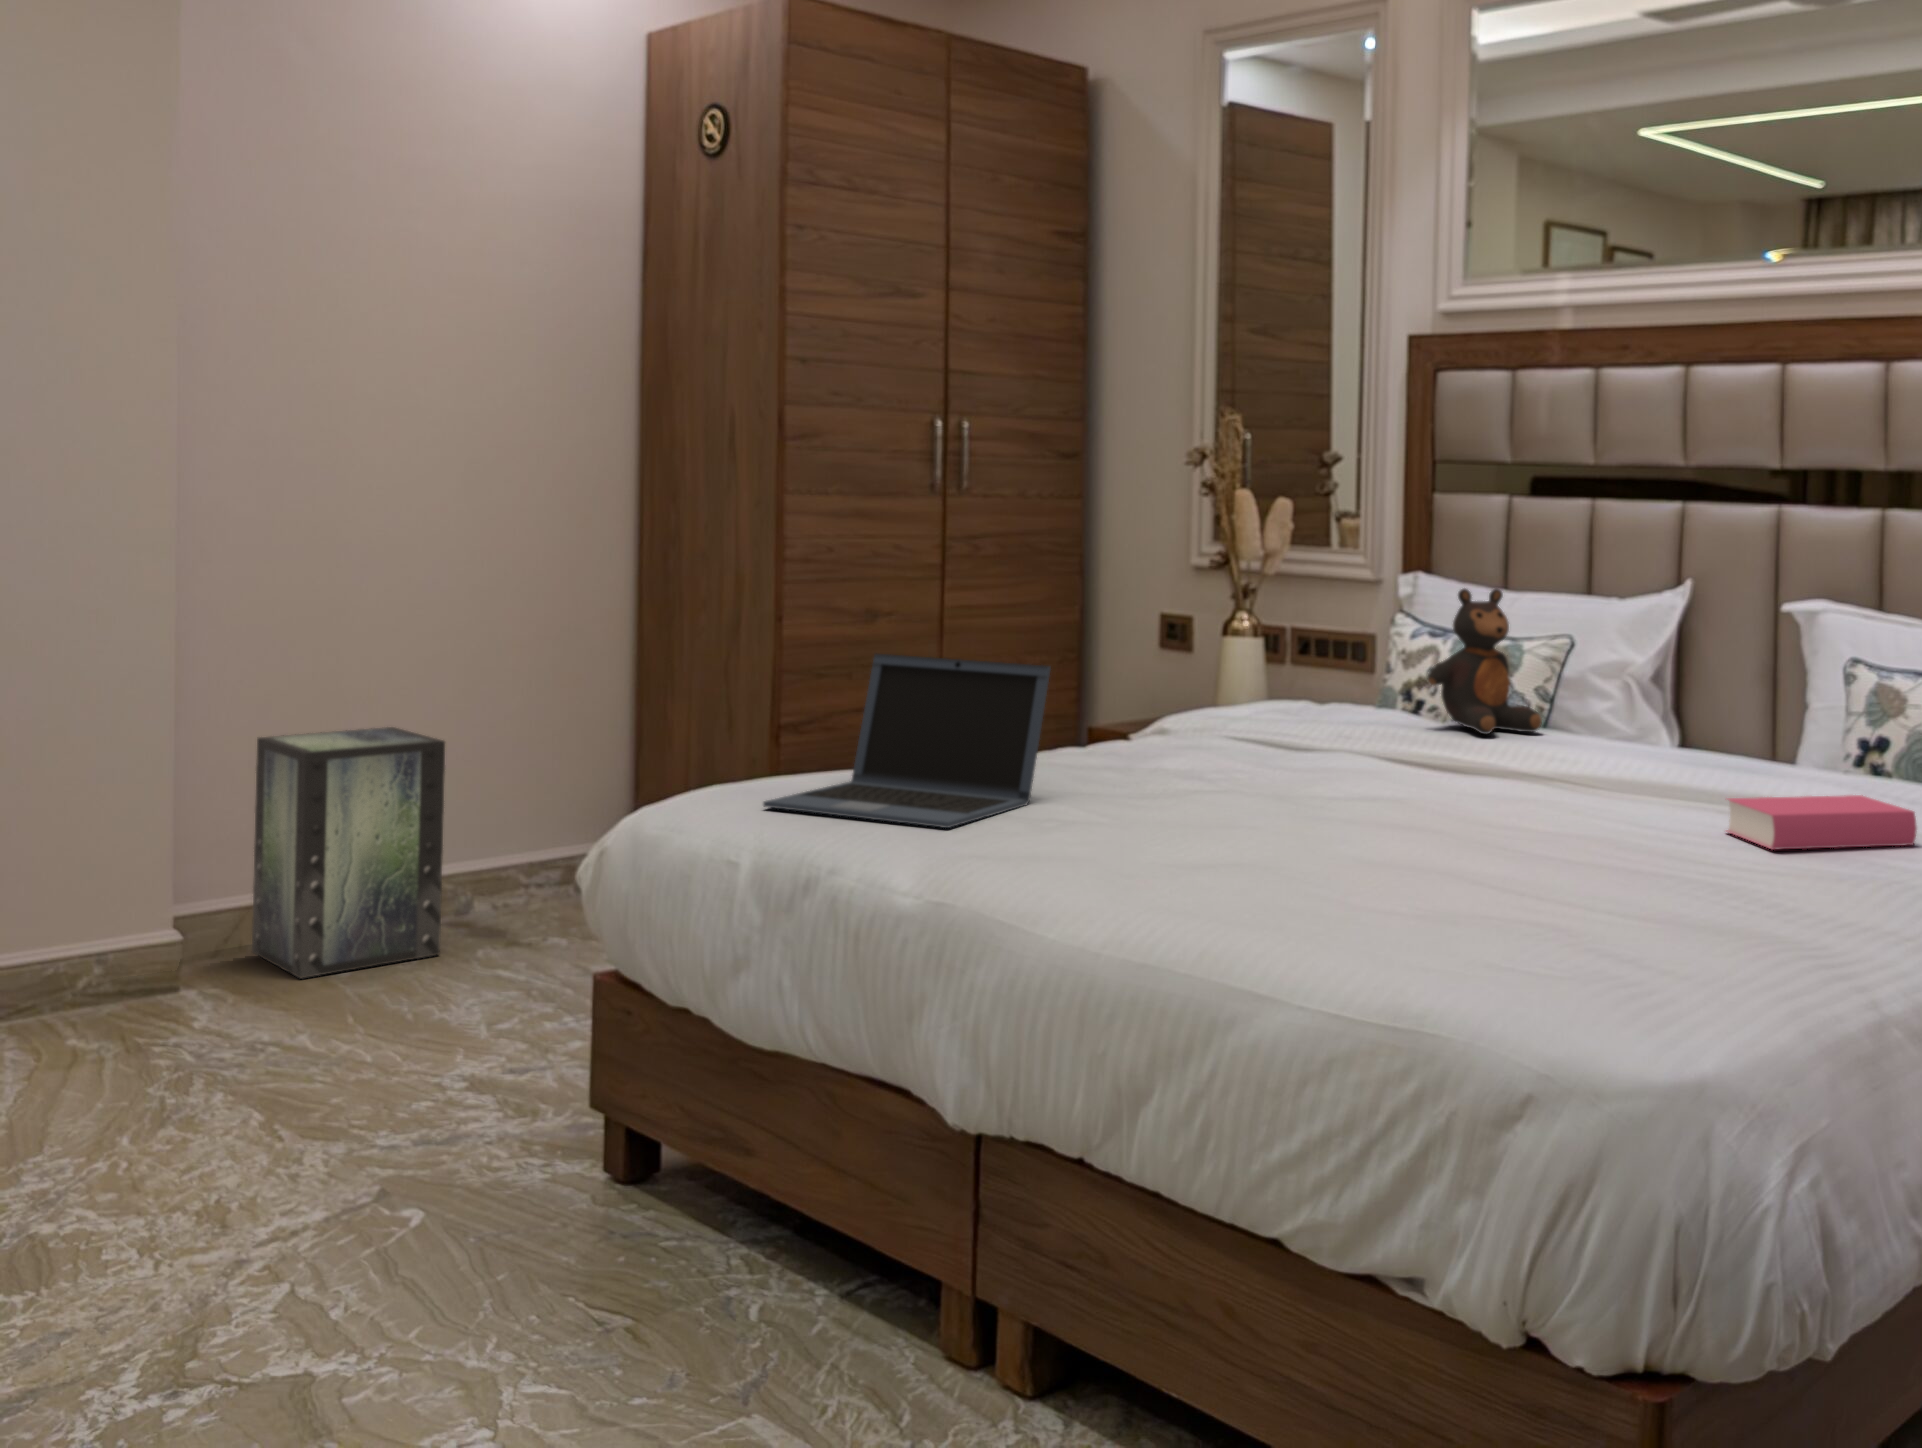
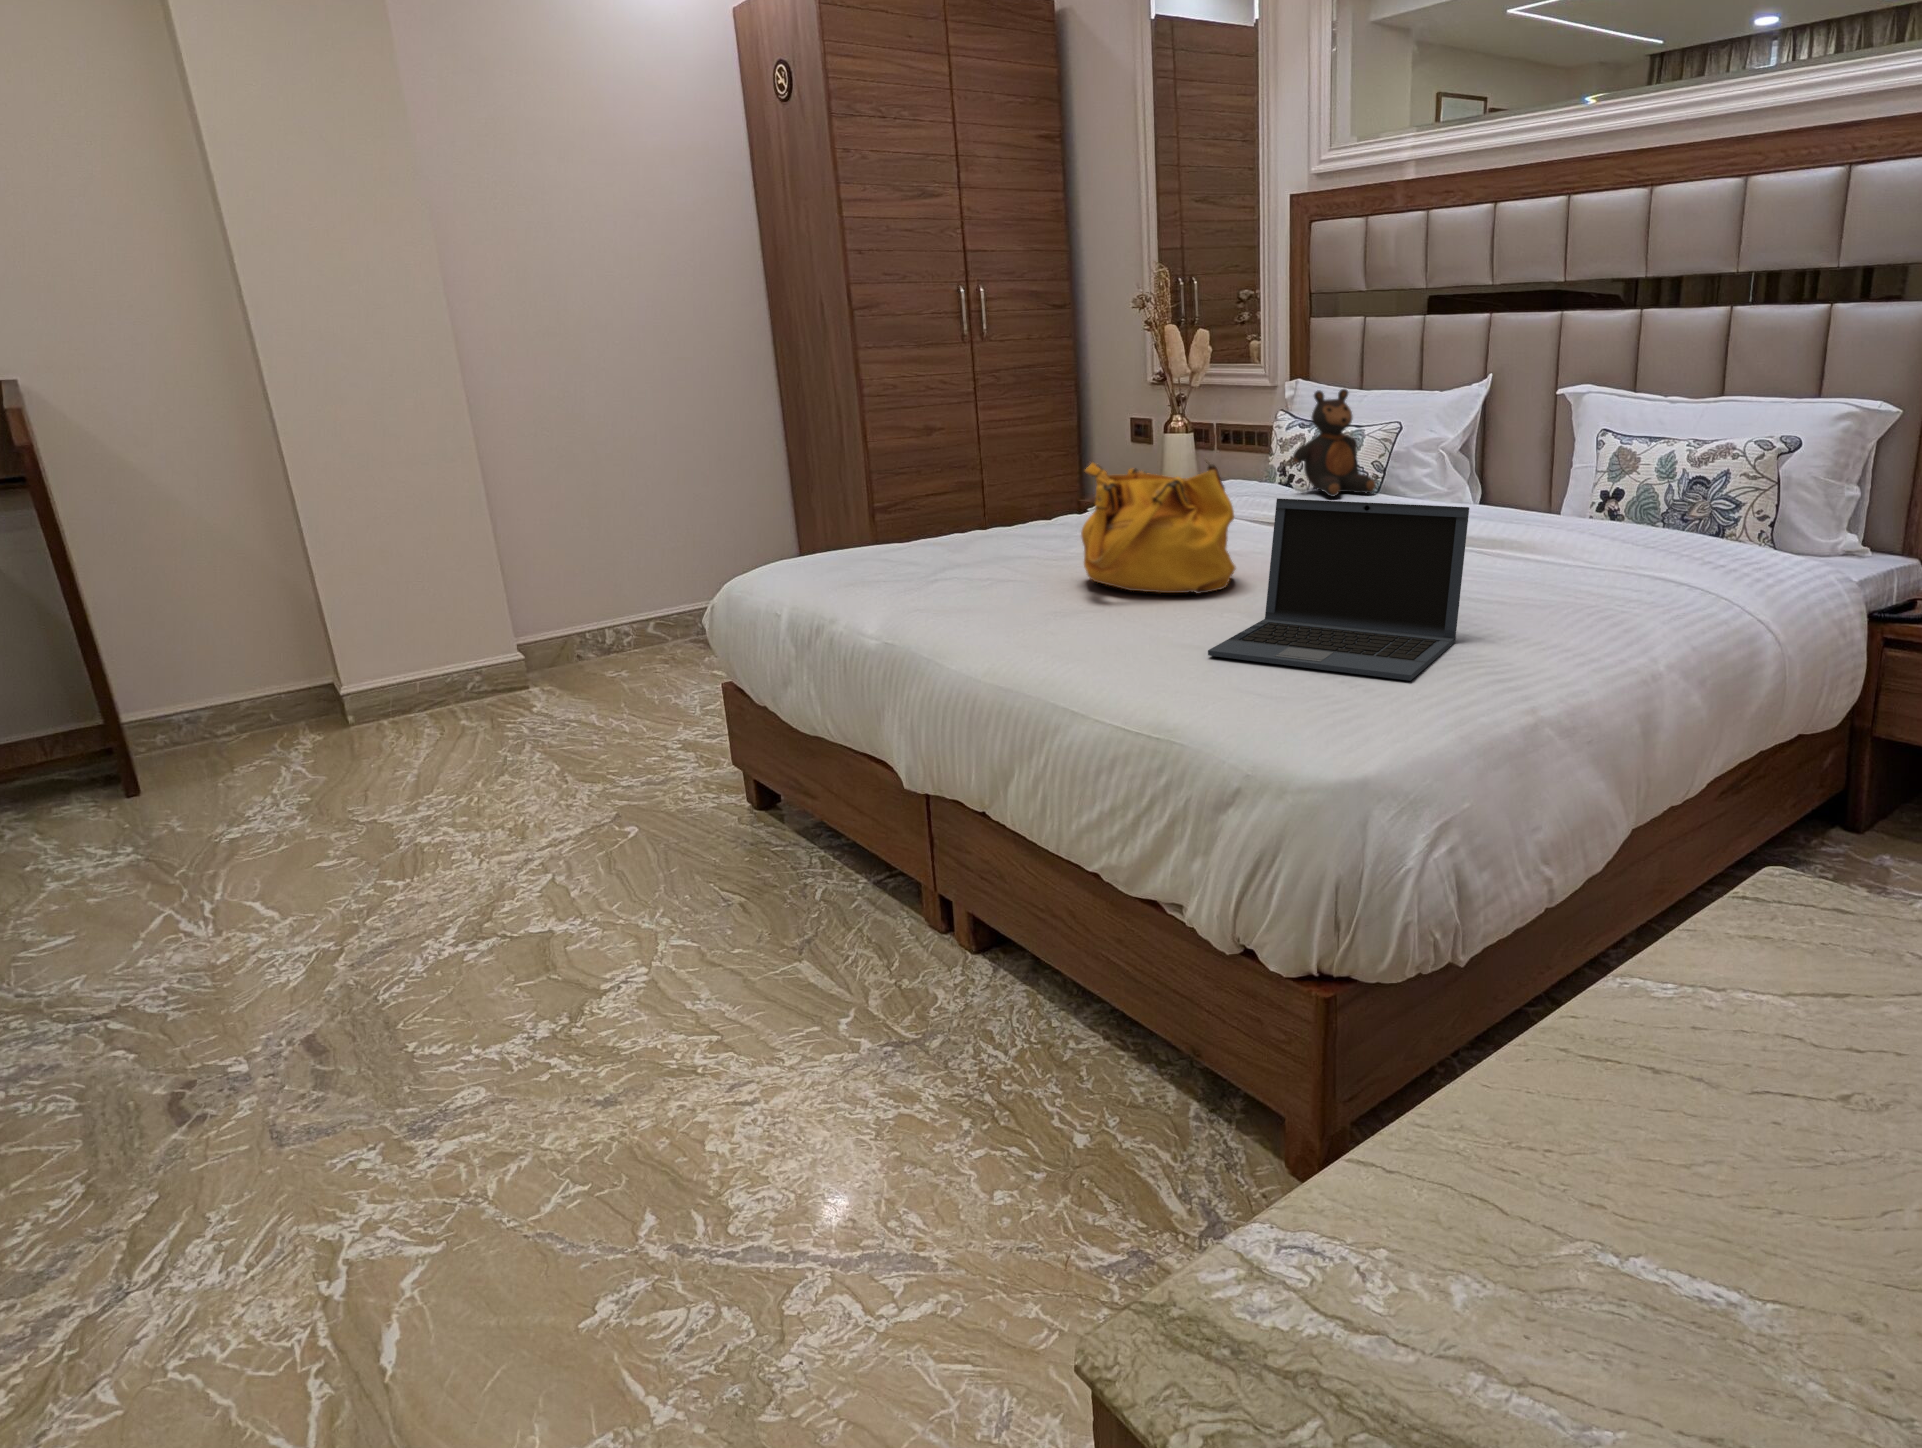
laptop: present [763,653,1051,828] -> present [1208,498,1469,681]
handbag: none [1192,660,1413,848] -> present [1081,459,1236,594]
storage box: present [252,727,445,978] -> none [549,520,680,679]
book: present [1727,795,1917,849] -> none [1473,539,1619,585]

